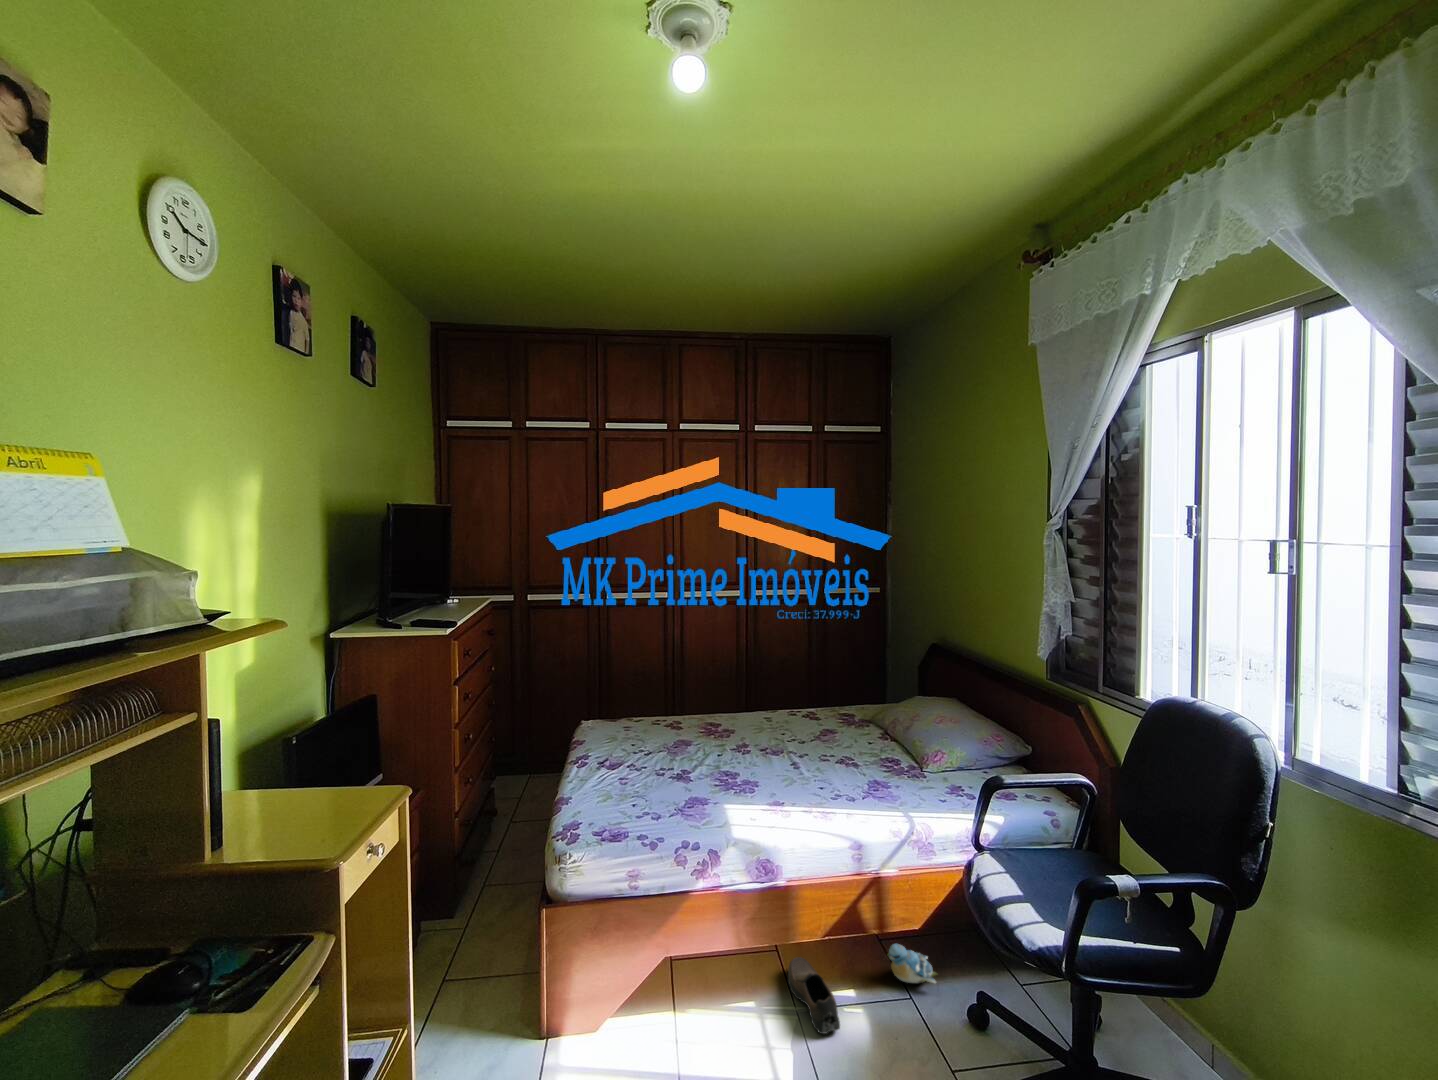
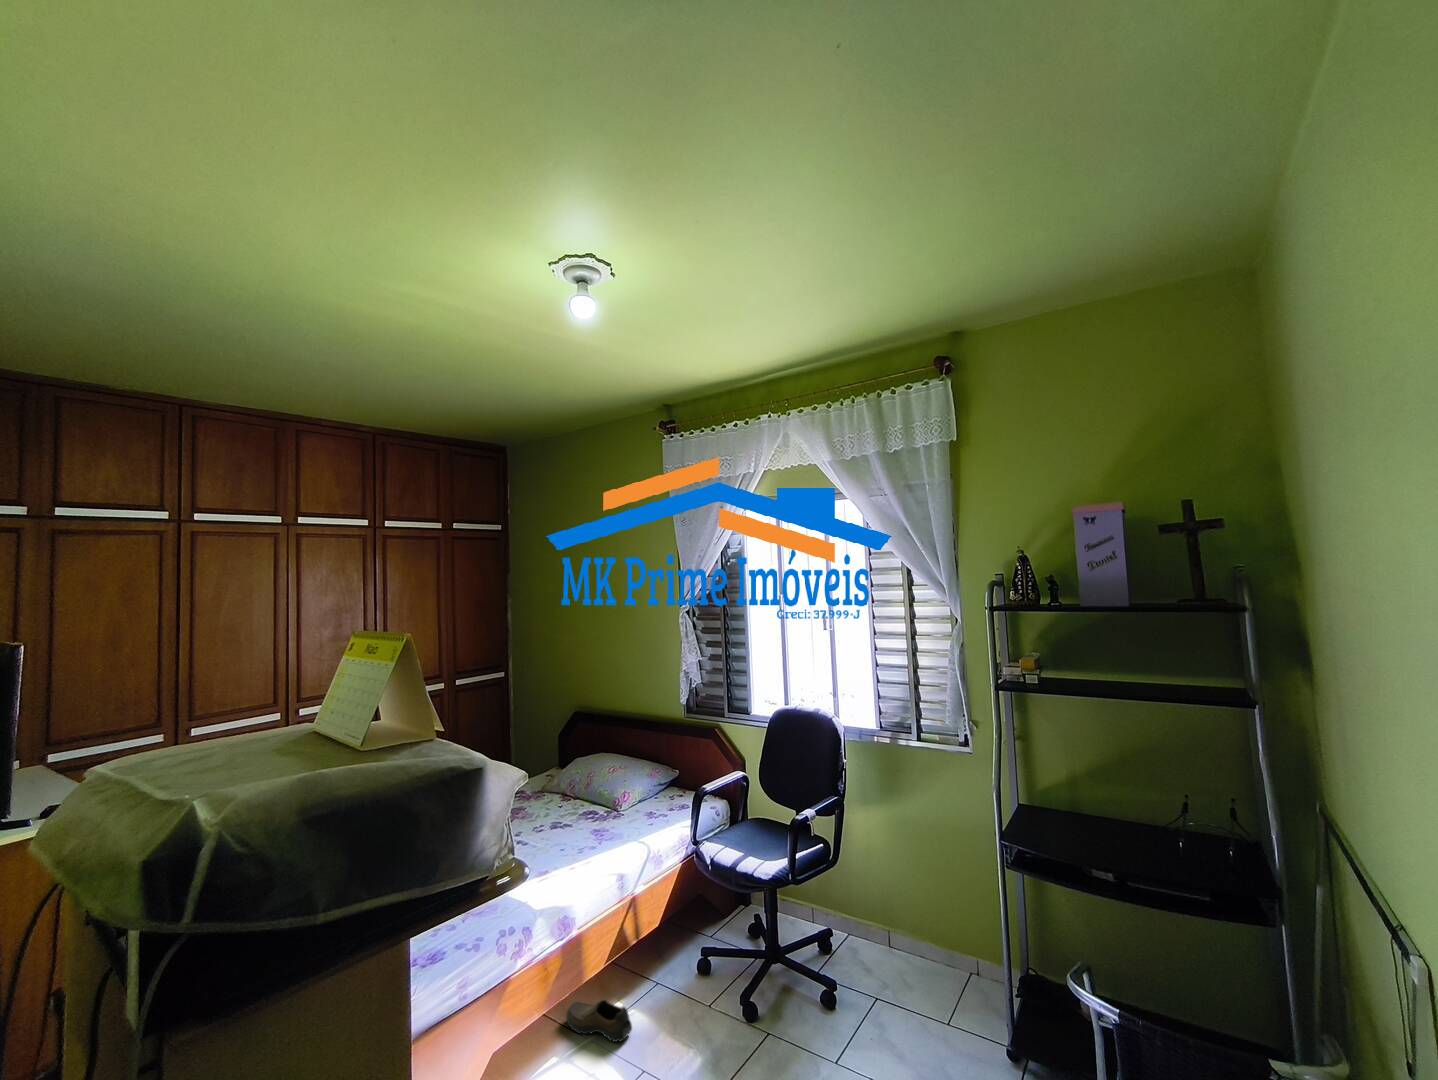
plush toy: present [887,944,937,983] -> none [634,949,669,977]

